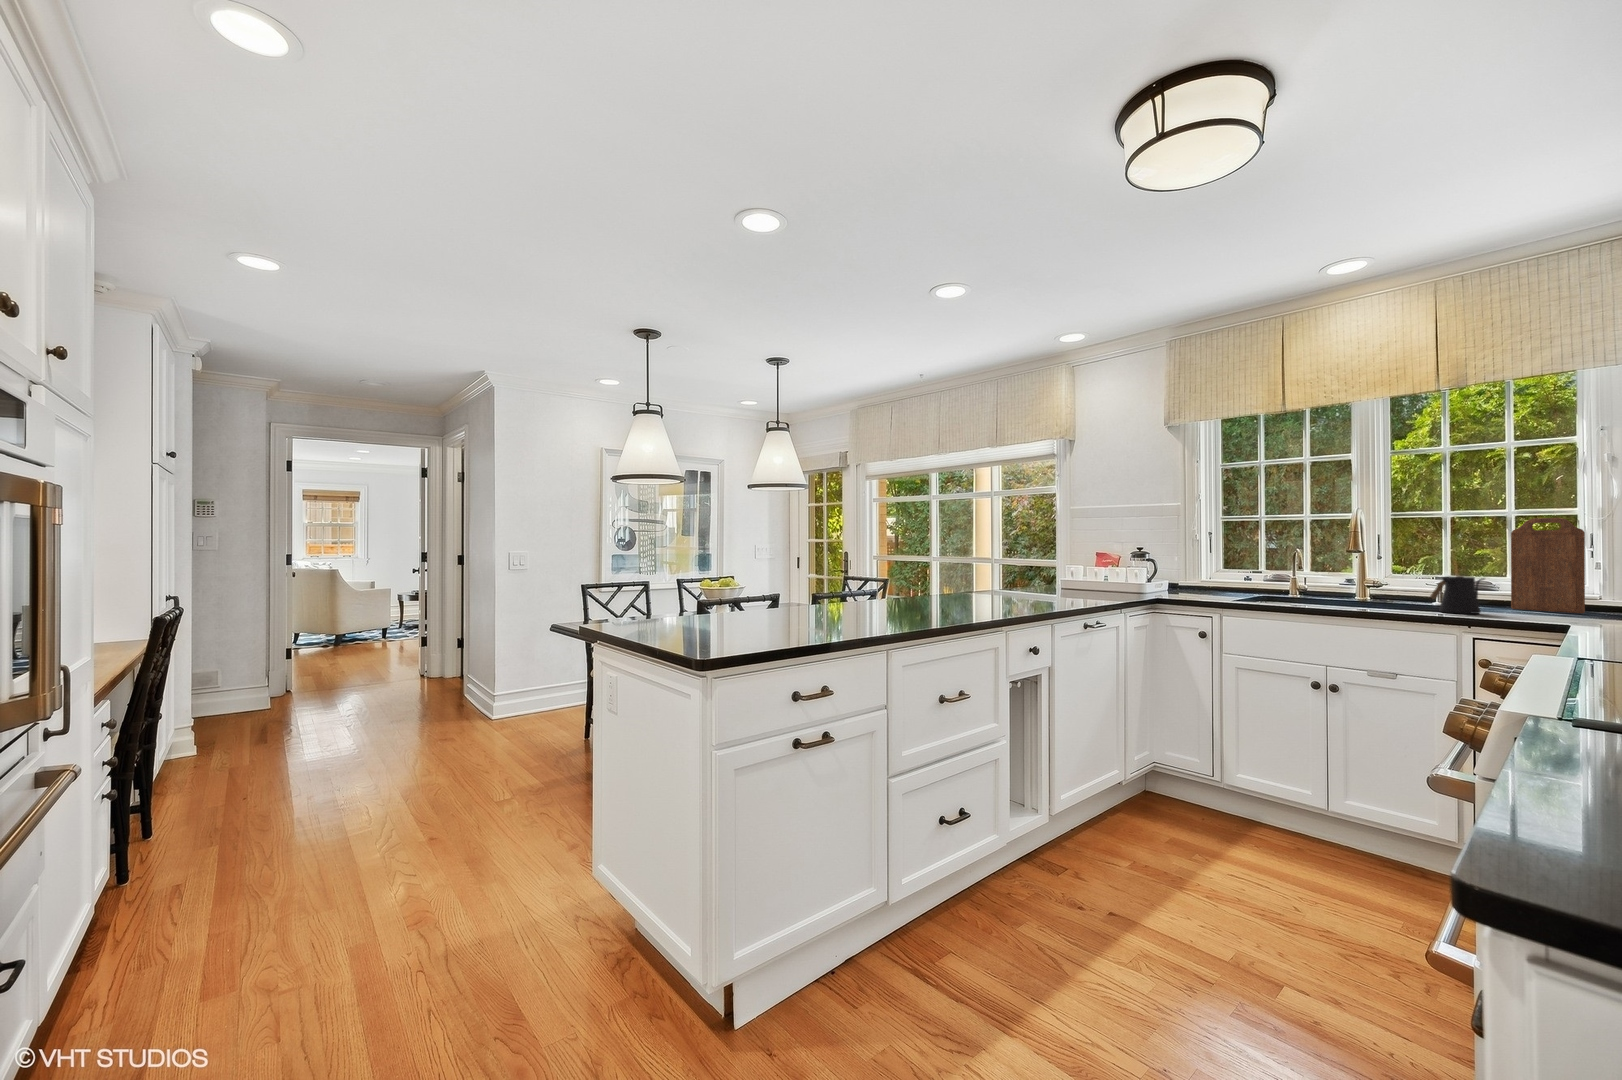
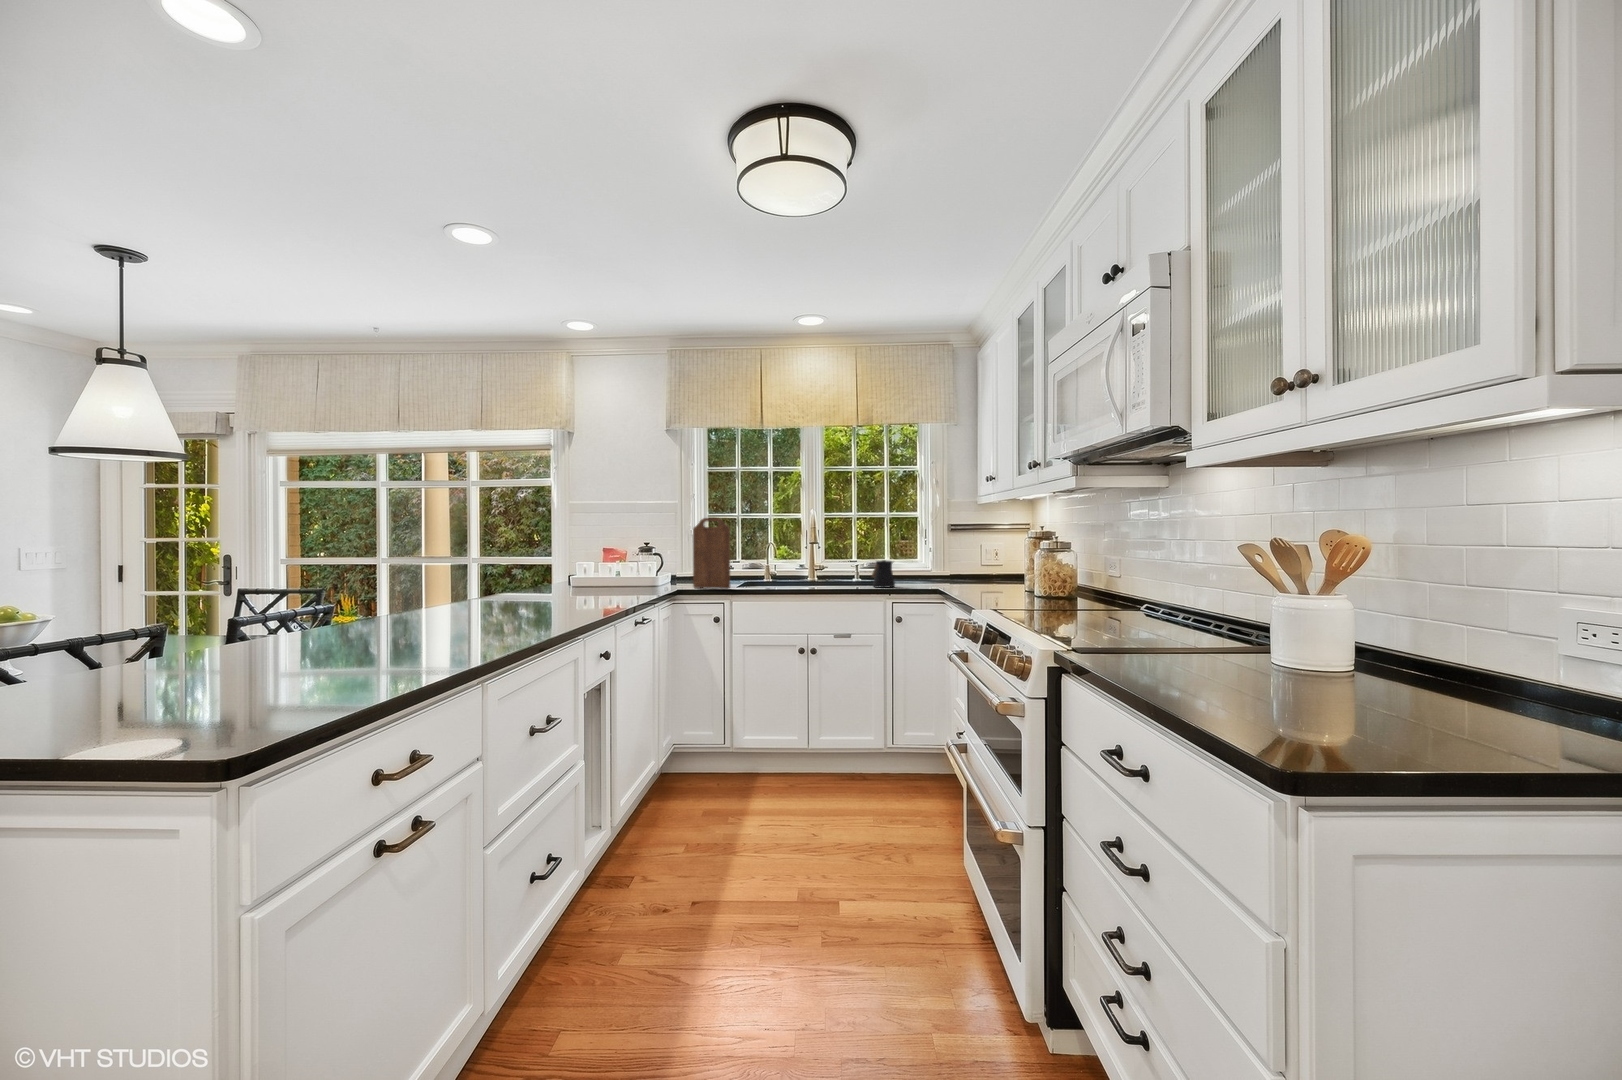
cutting board: present [1511,518,1585,613] -> present [693,518,730,589]

